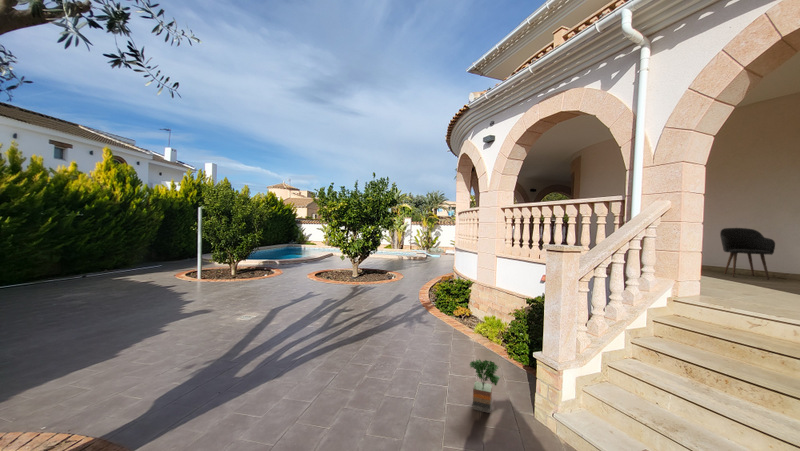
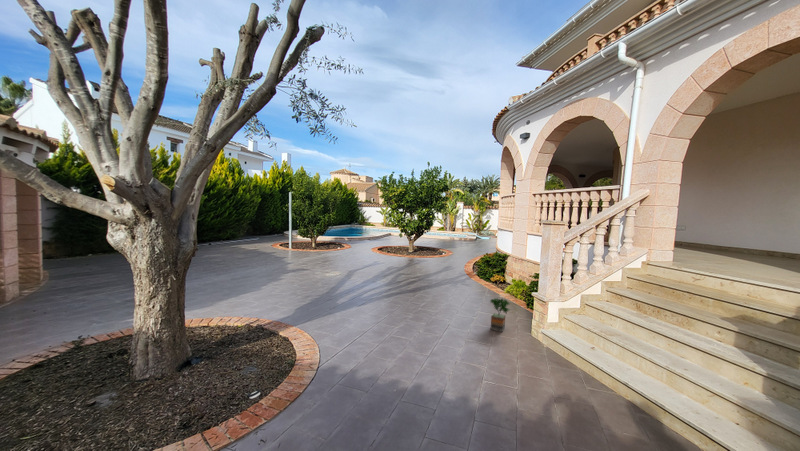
armchair: present [720,228,775,279] -> none [735,212,784,258]

